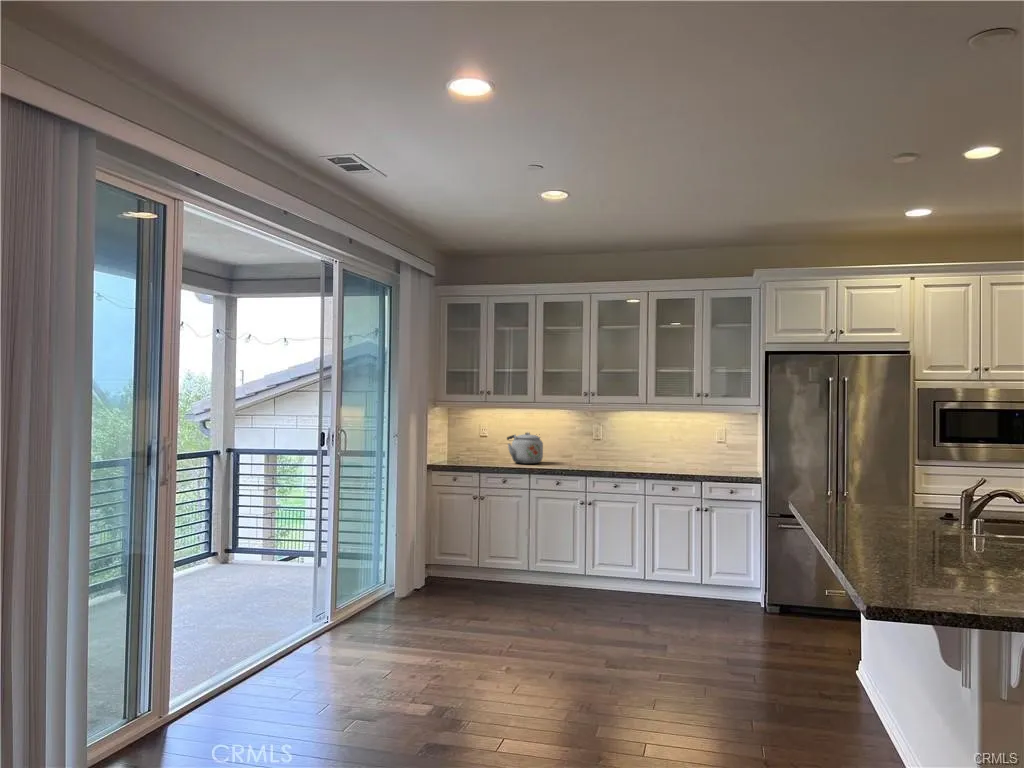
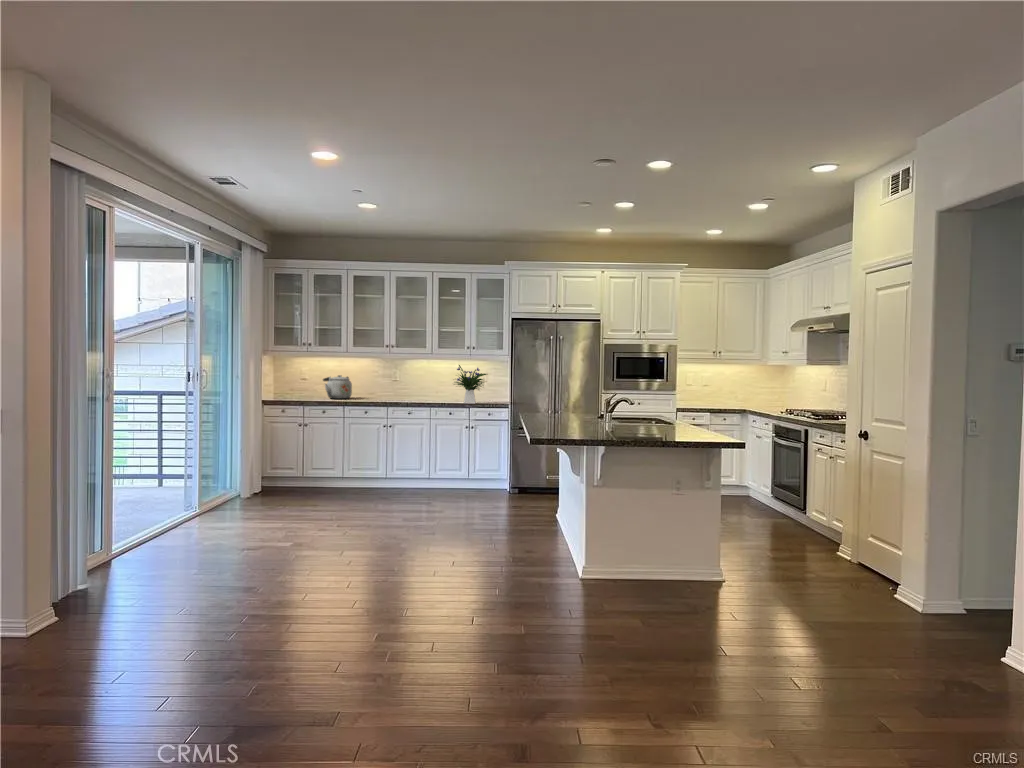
flower arrangement: none [676,419,729,476] -> present [455,365,487,404]

